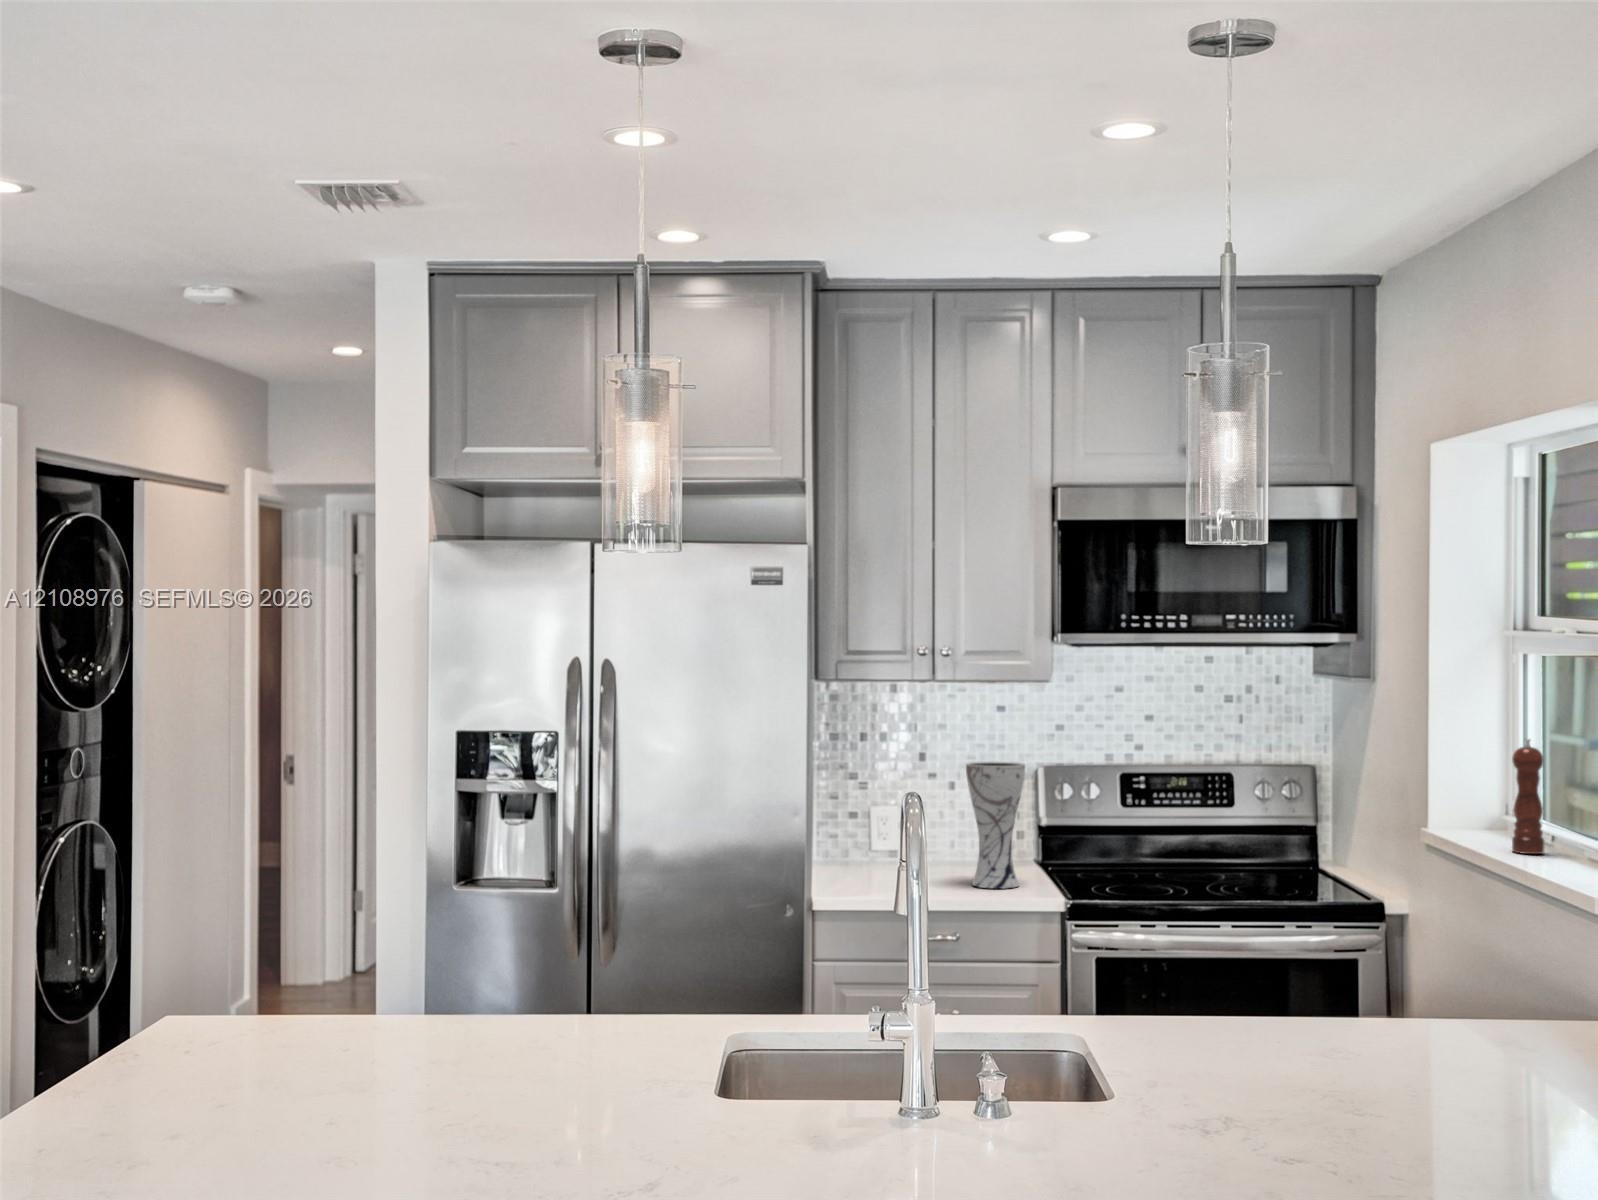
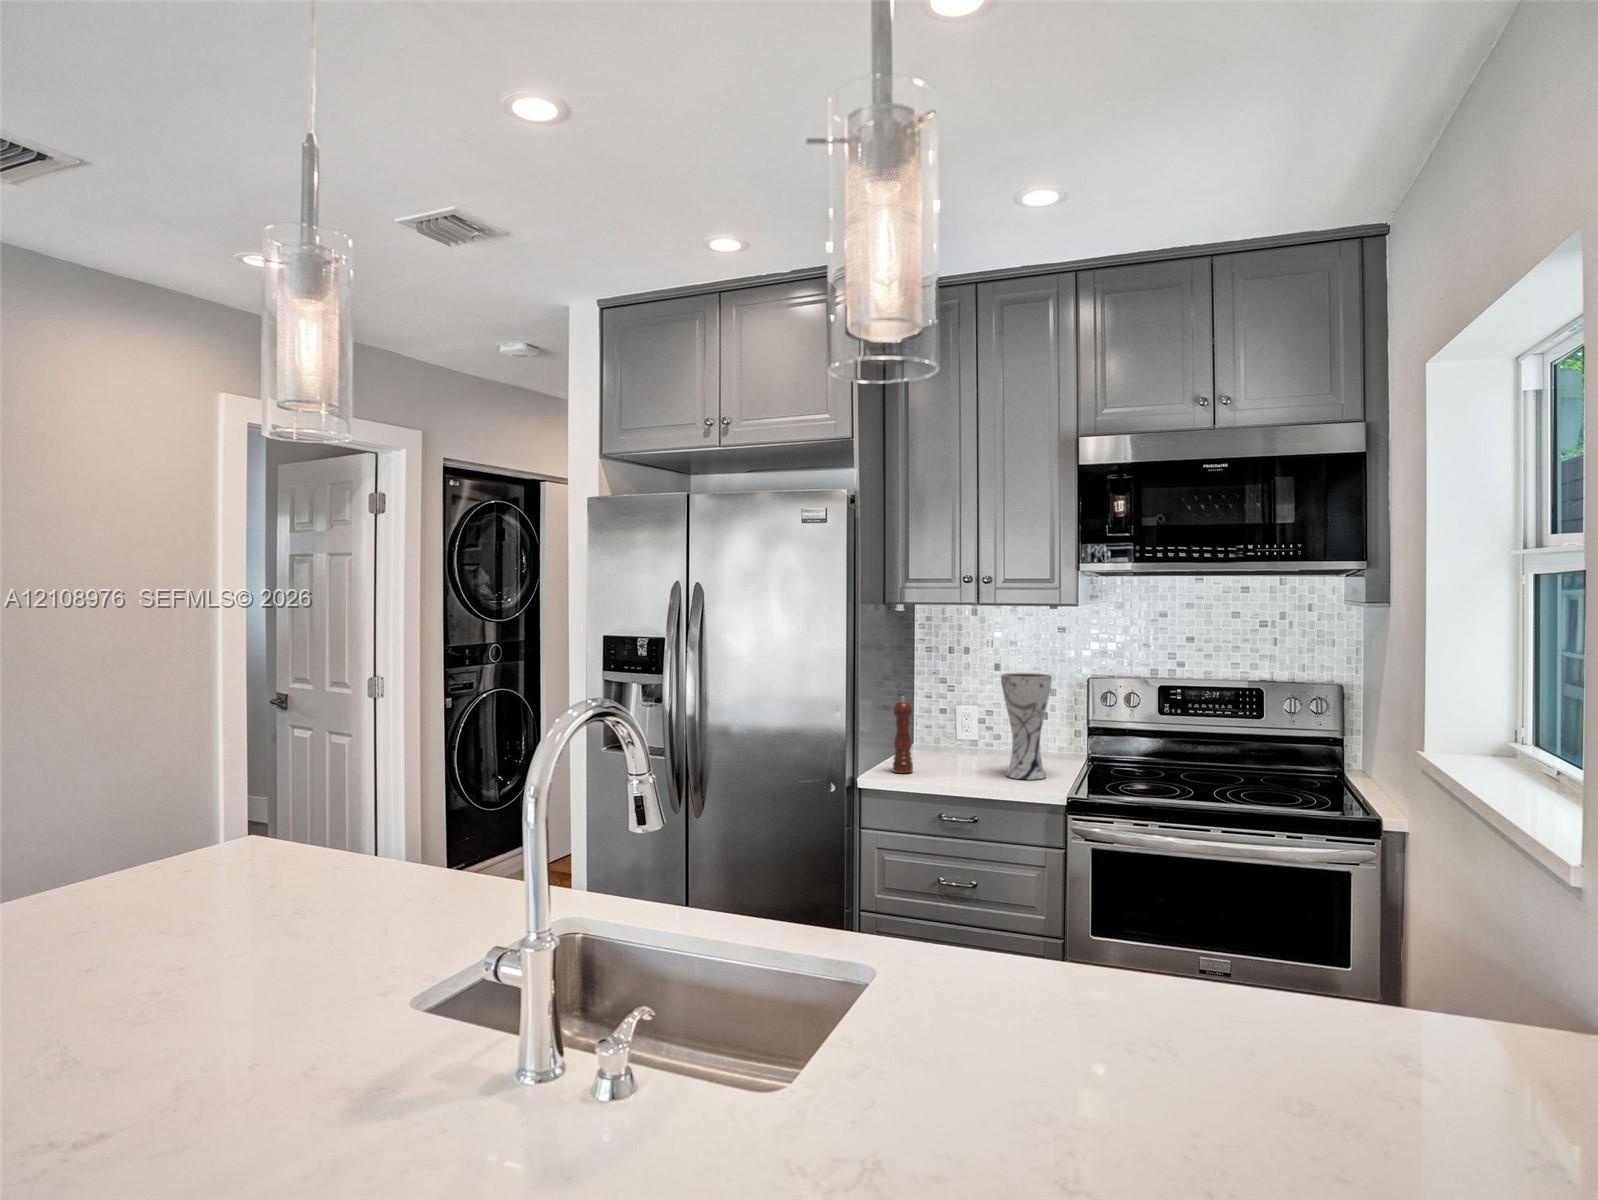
pepper mill: present [1512,739,1544,854] -> present [893,696,913,773]

